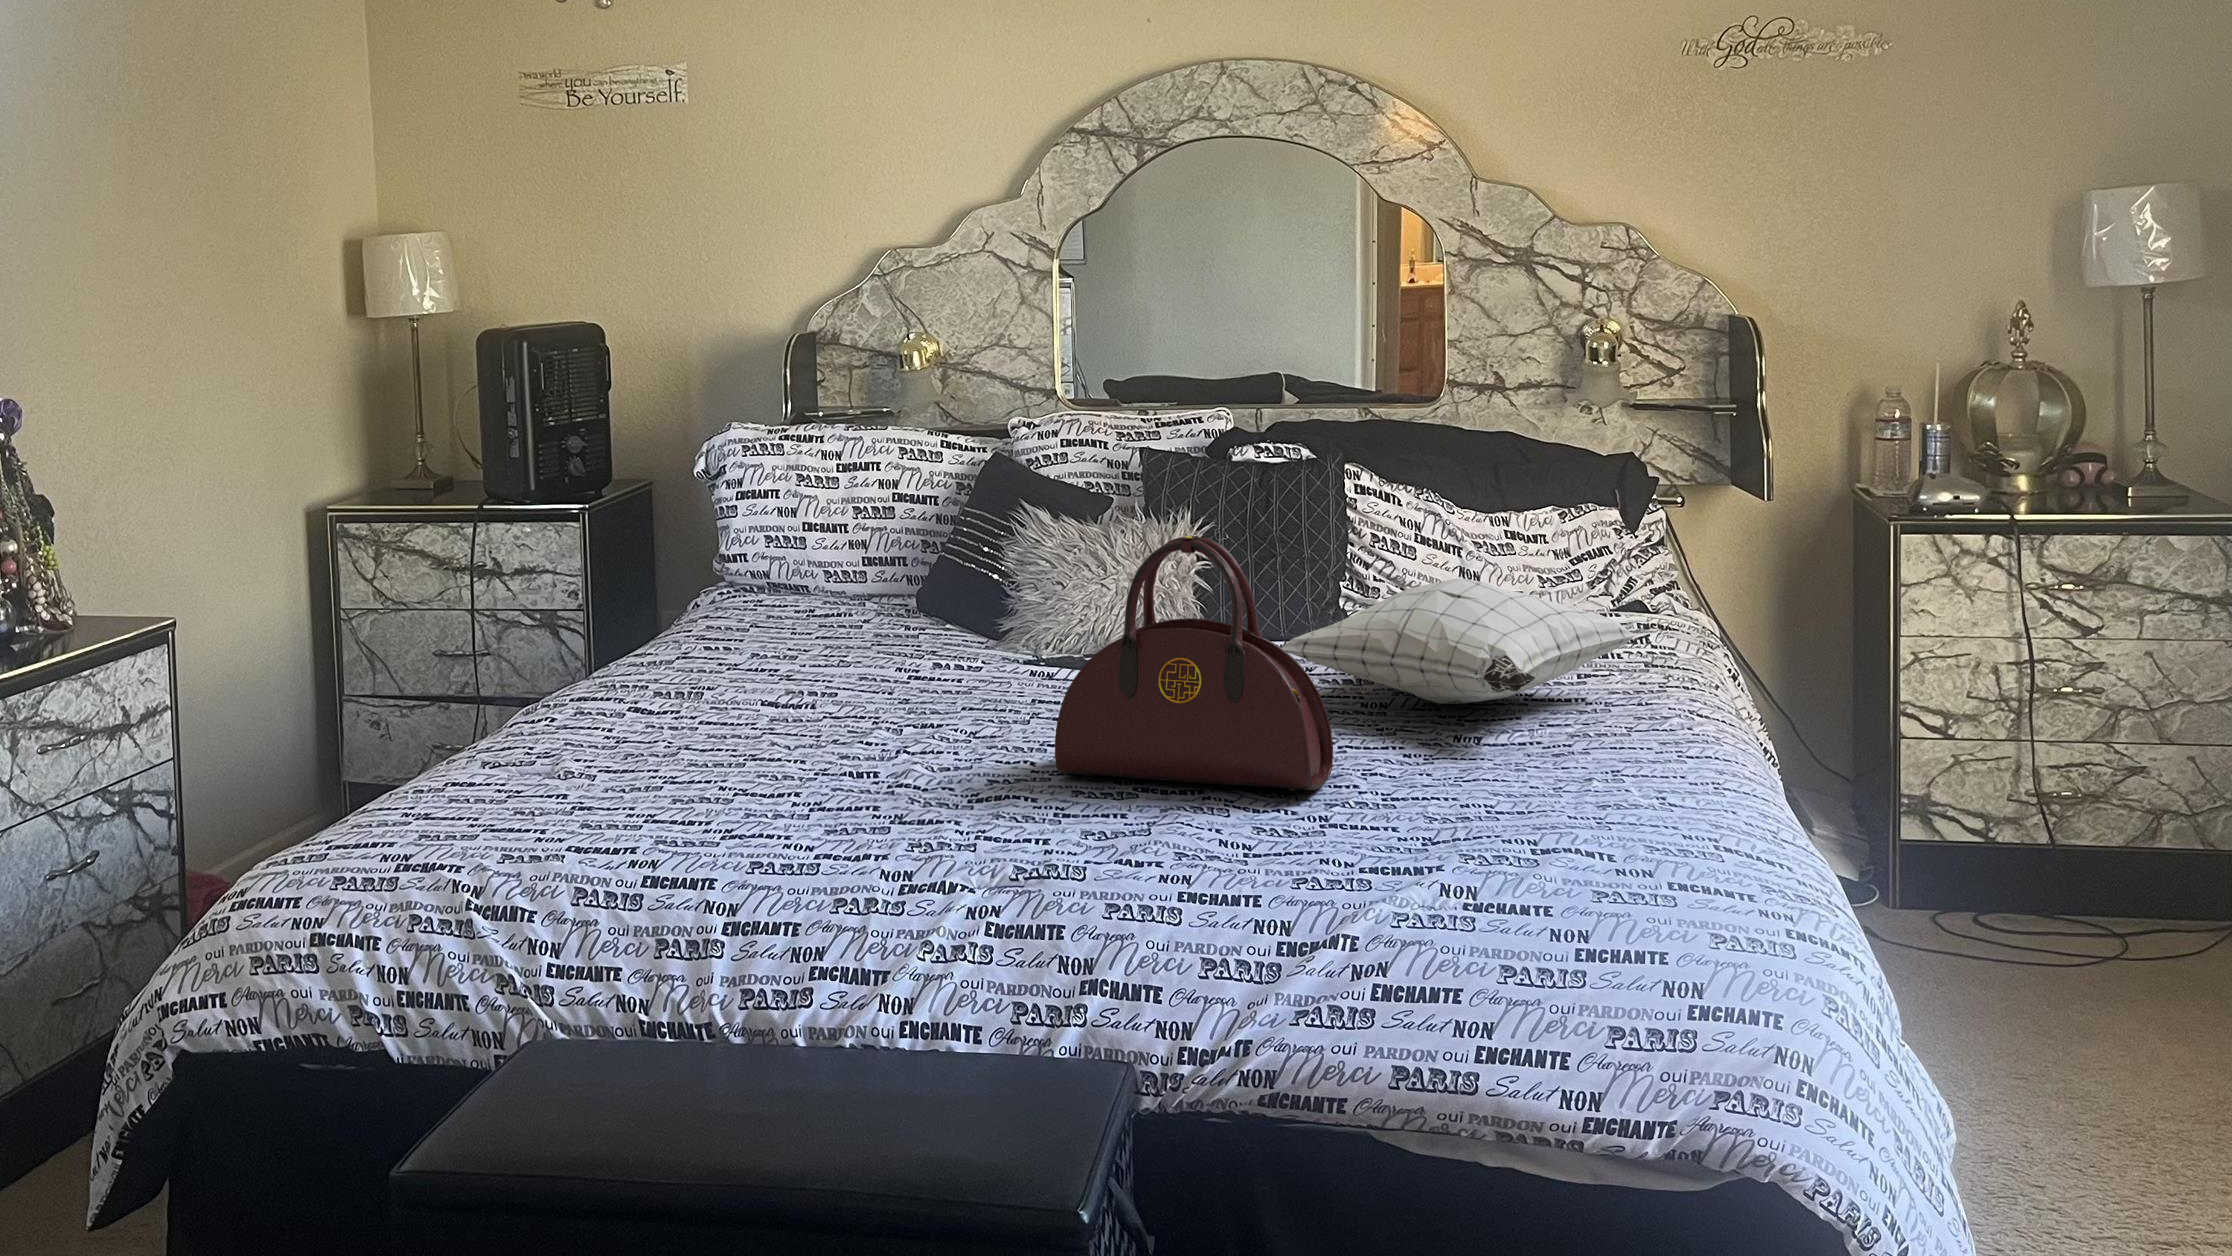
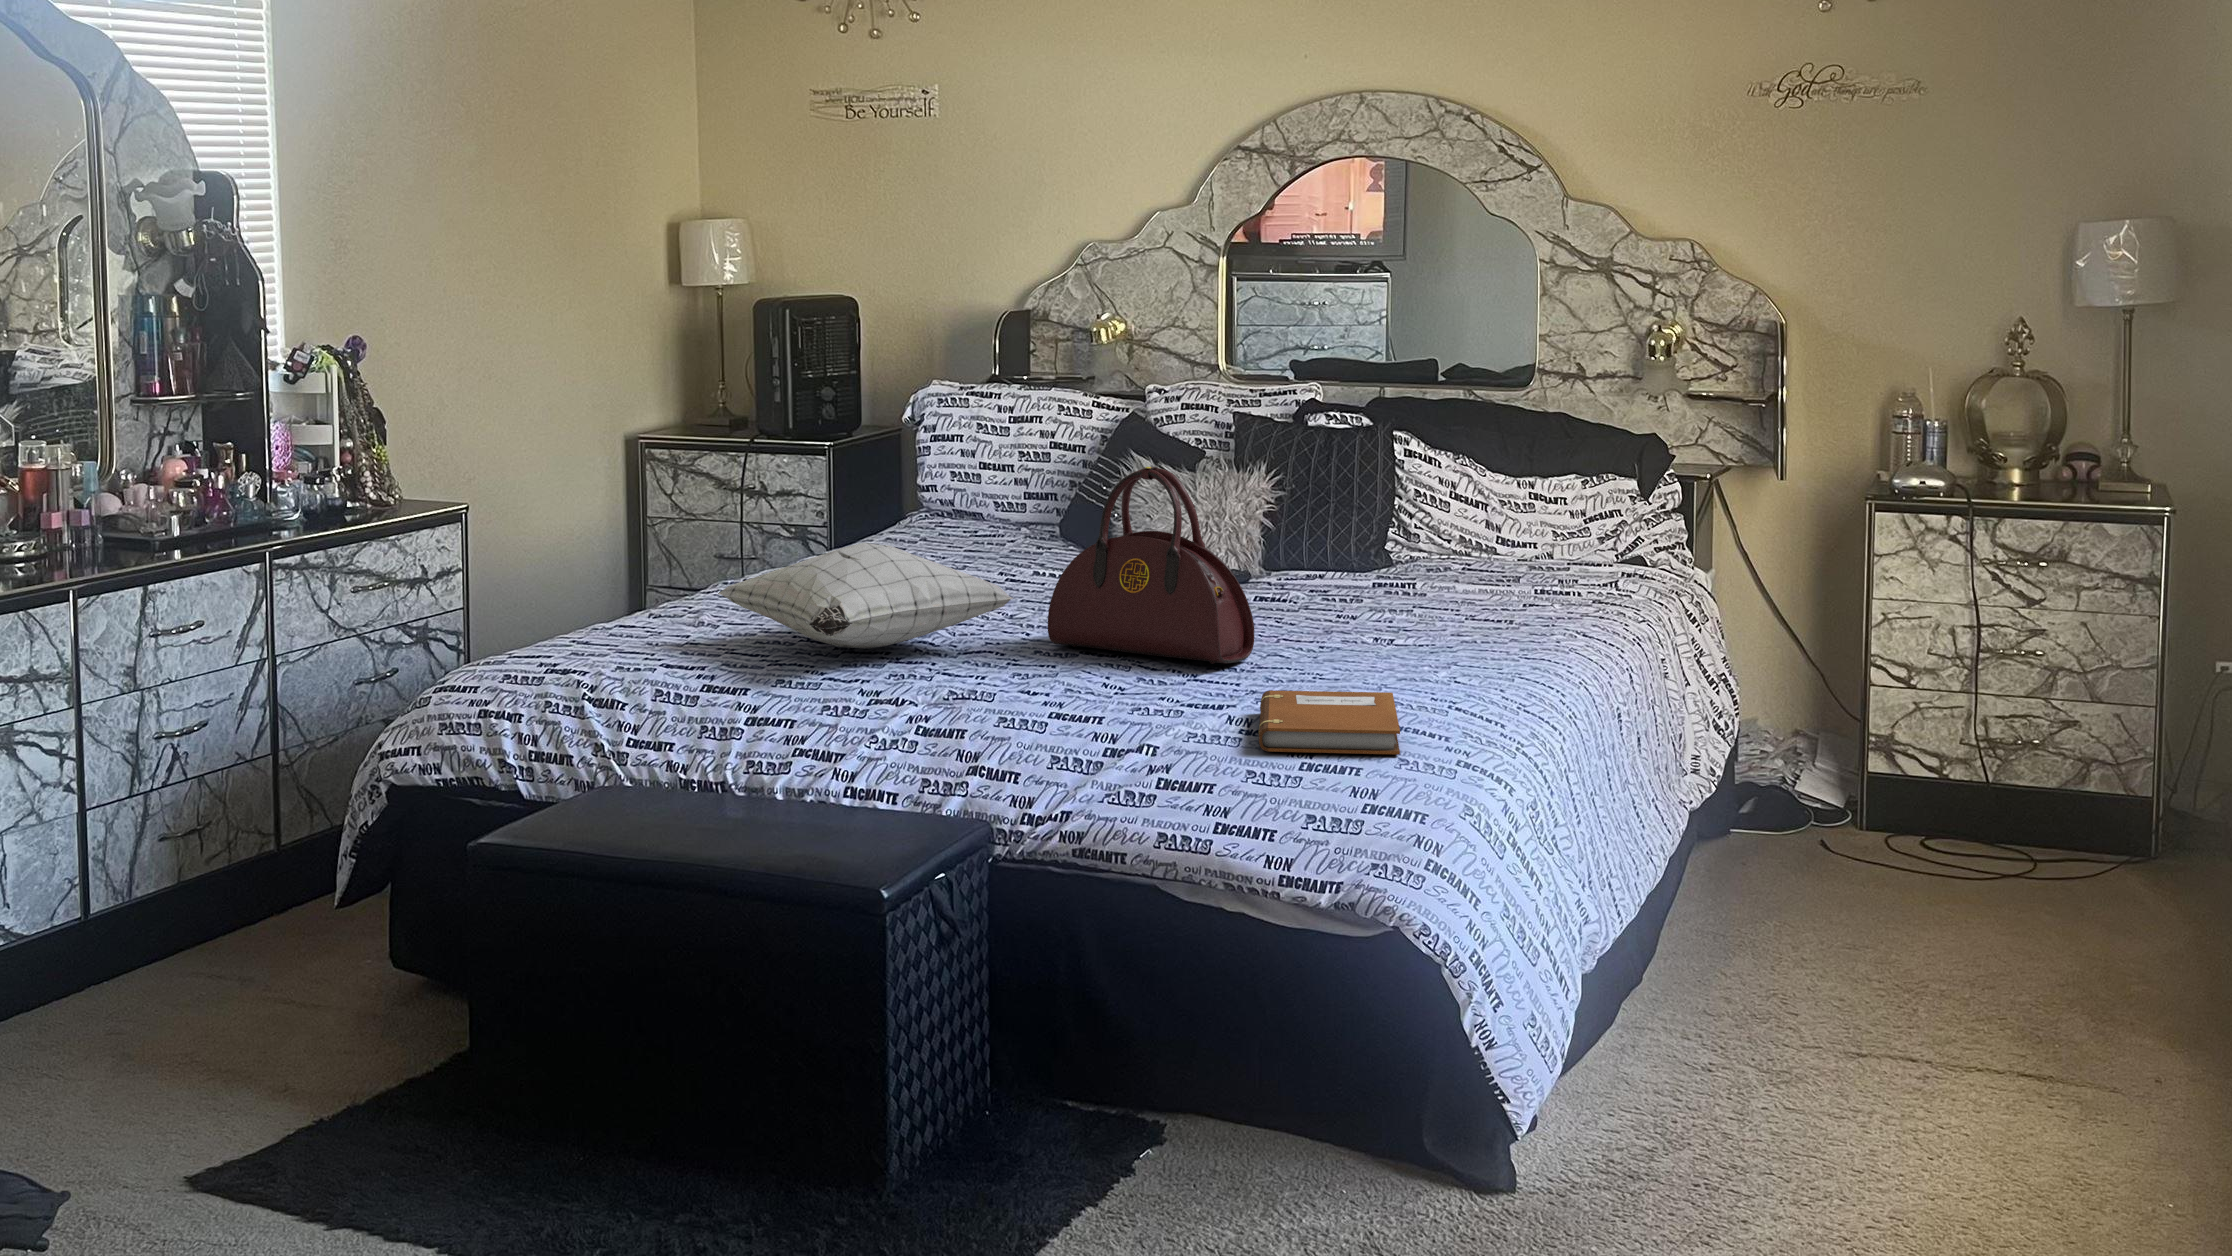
pillow: present [1282,578,1637,704] -> present [718,543,1013,649]
notebook: none [1427,826,1678,931] -> present [1258,690,1400,754]

